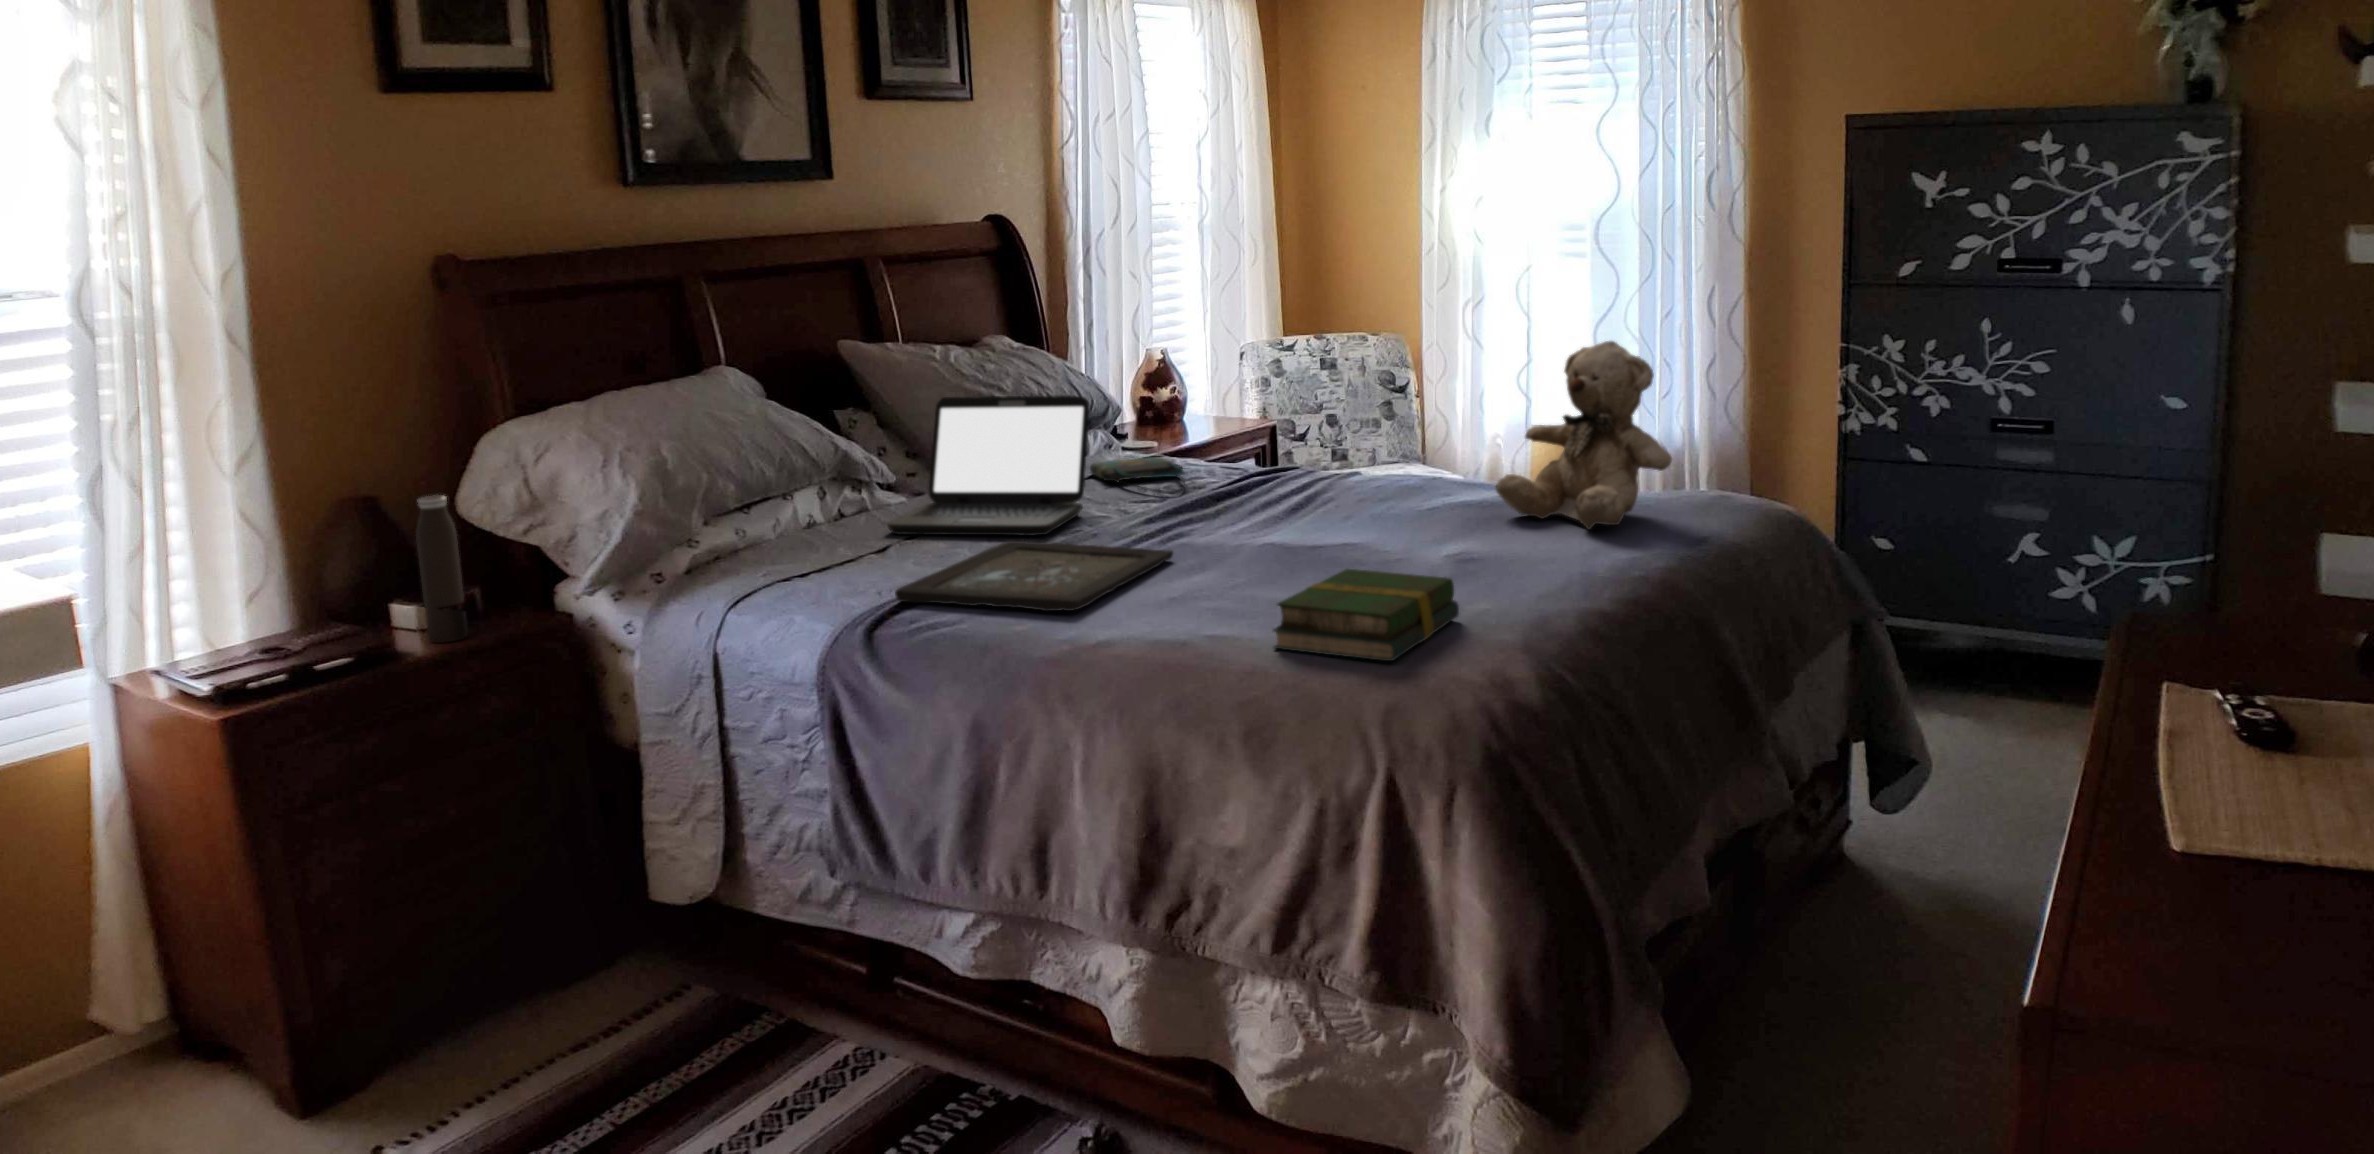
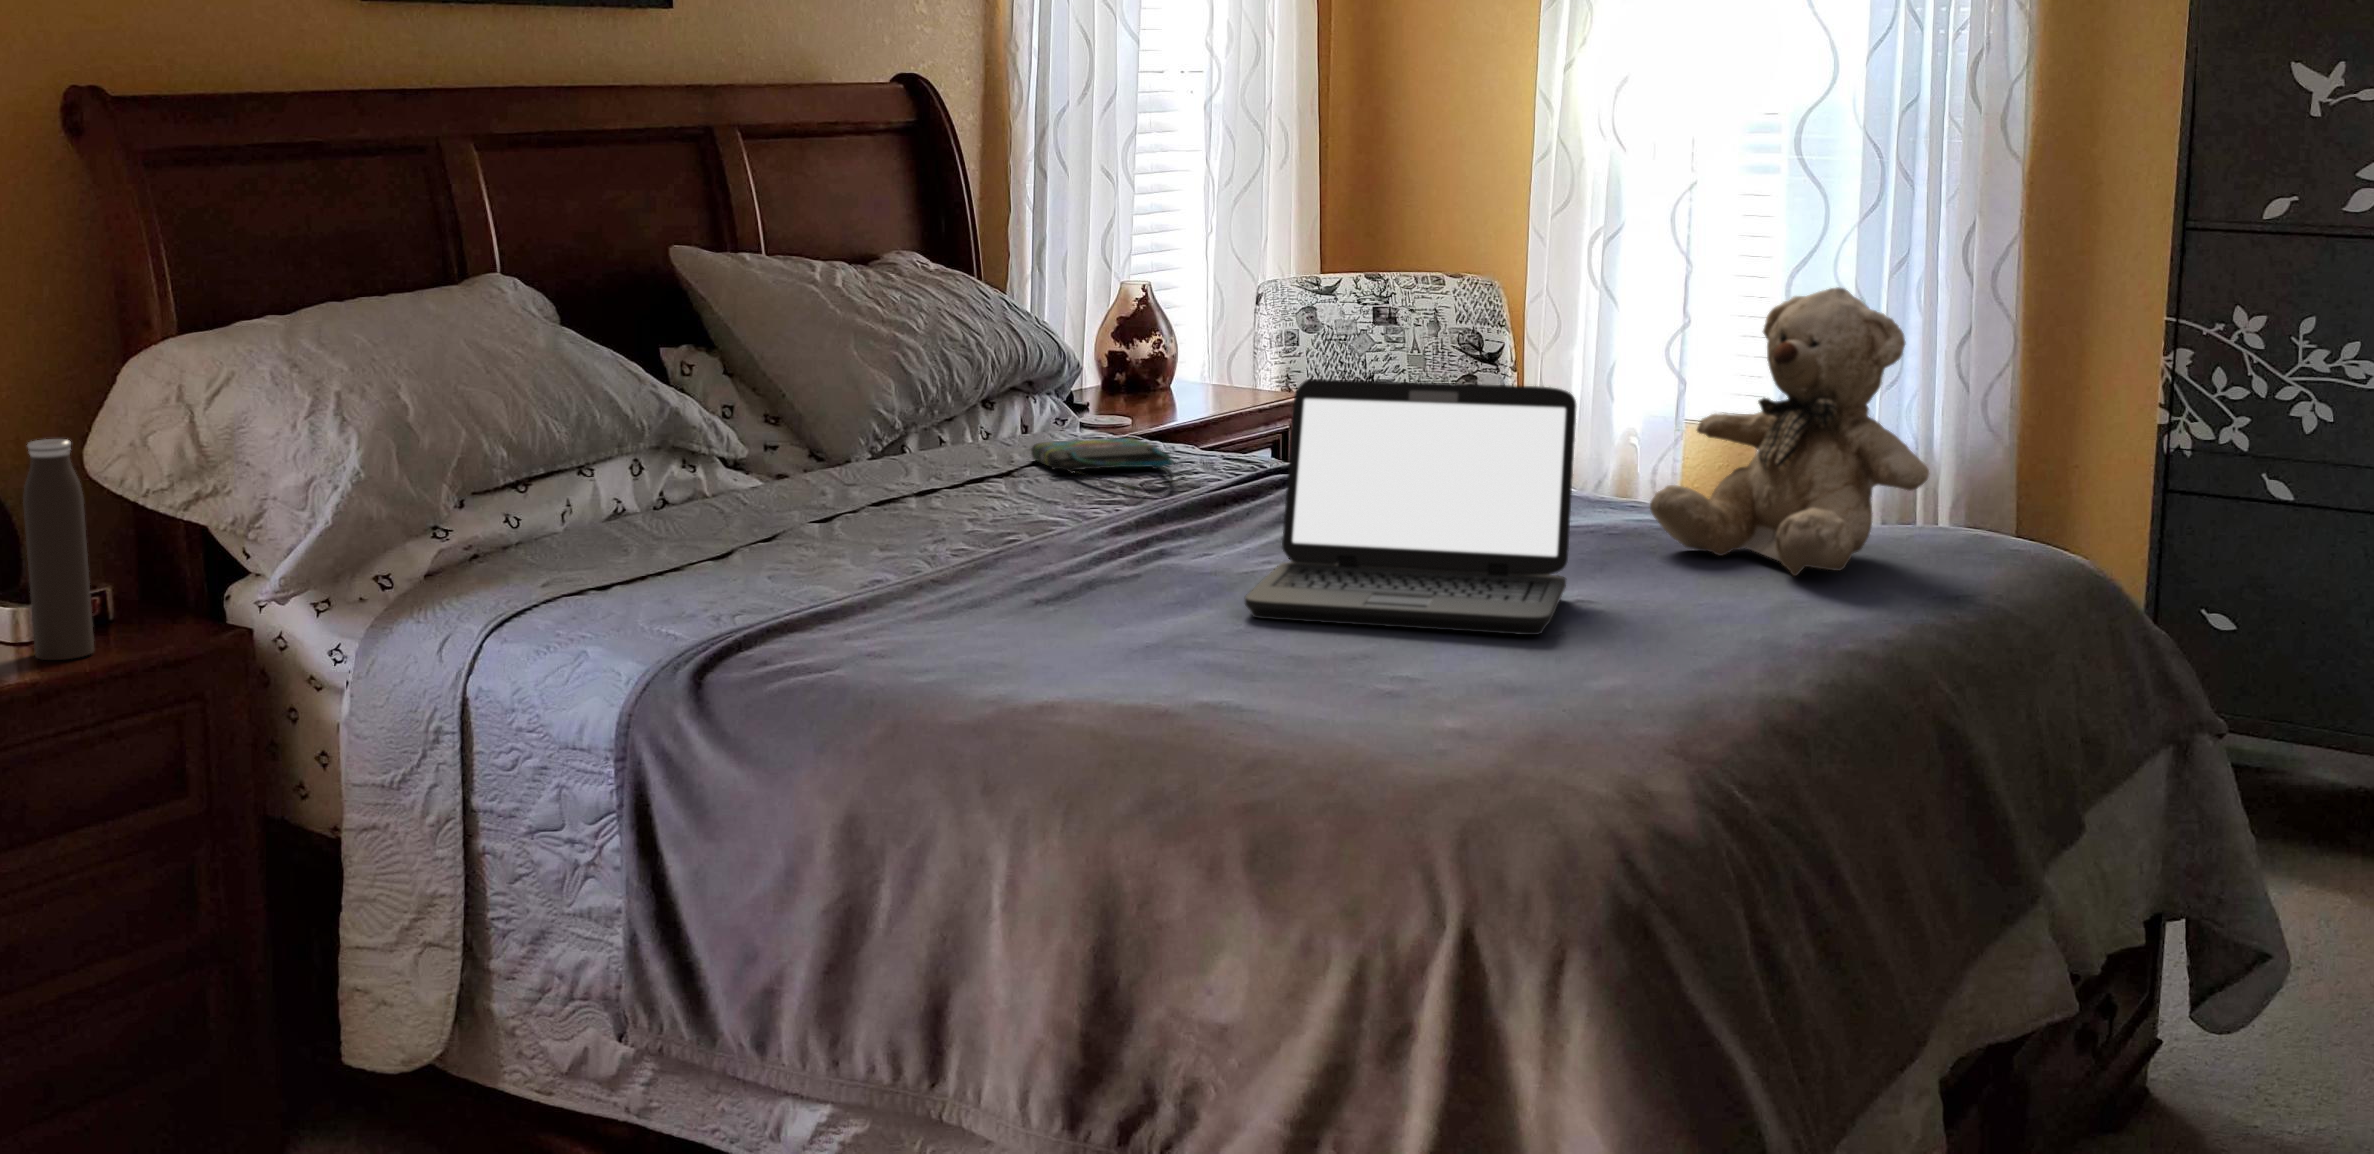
laptop: present [887,395,1089,535] -> present [1245,379,1576,635]
tray: present [895,541,1173,611] -> none [731,550,1156,660]
book: present [1273,569,1459,661] -> none [1310,615,1602,763]

